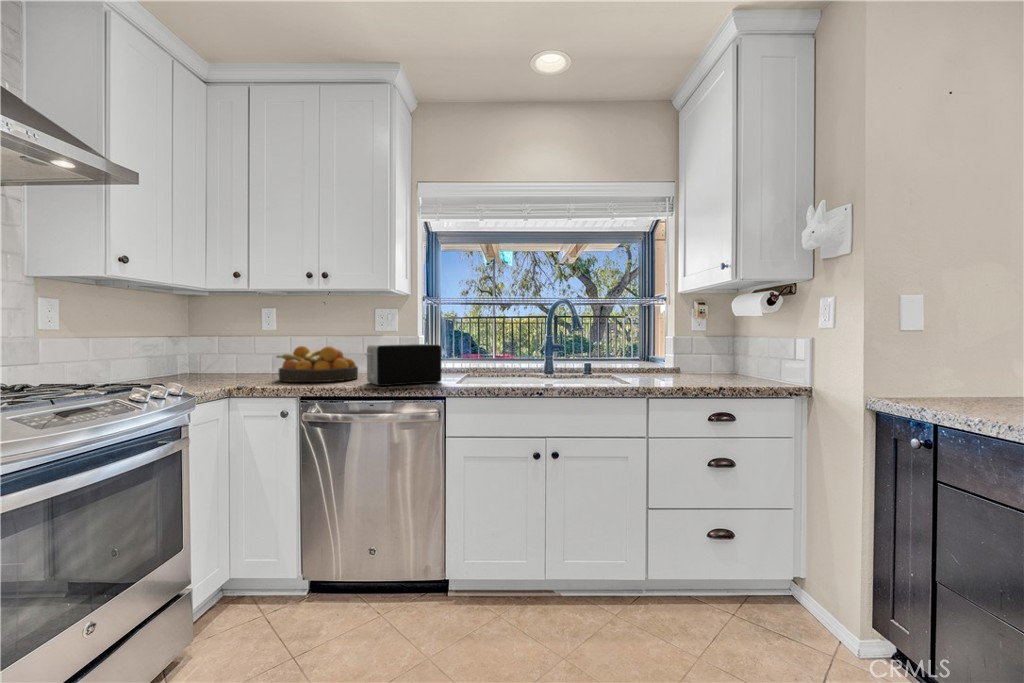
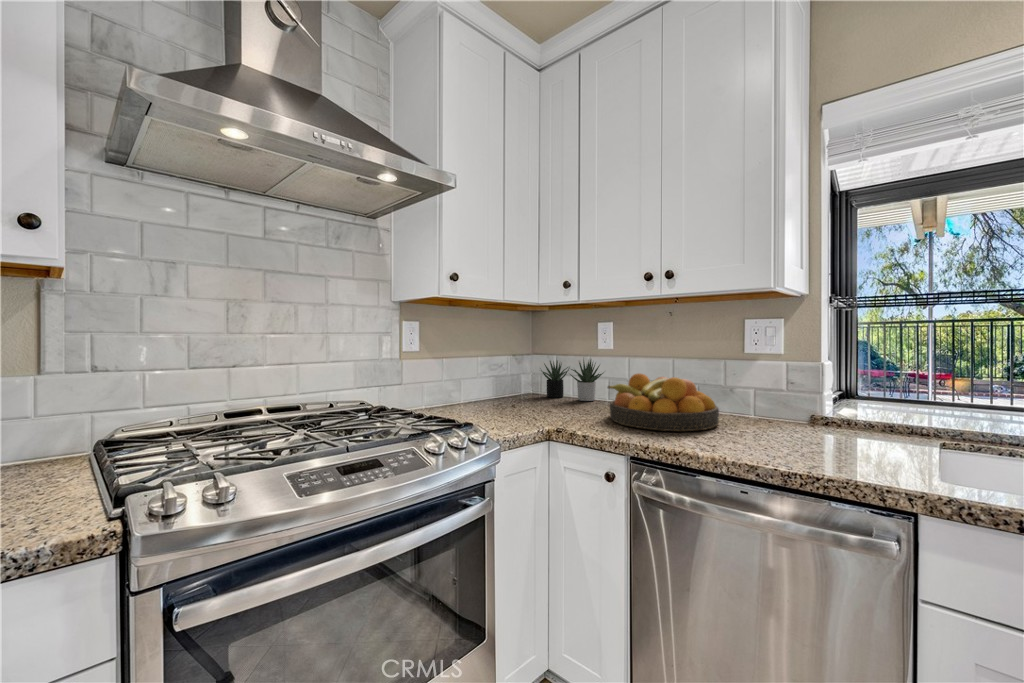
succulent plant: none [198,337,269,376] -> present [541,360,603,401]
toaster: present [364,344,441,386] -> none [732,383,901,467]

